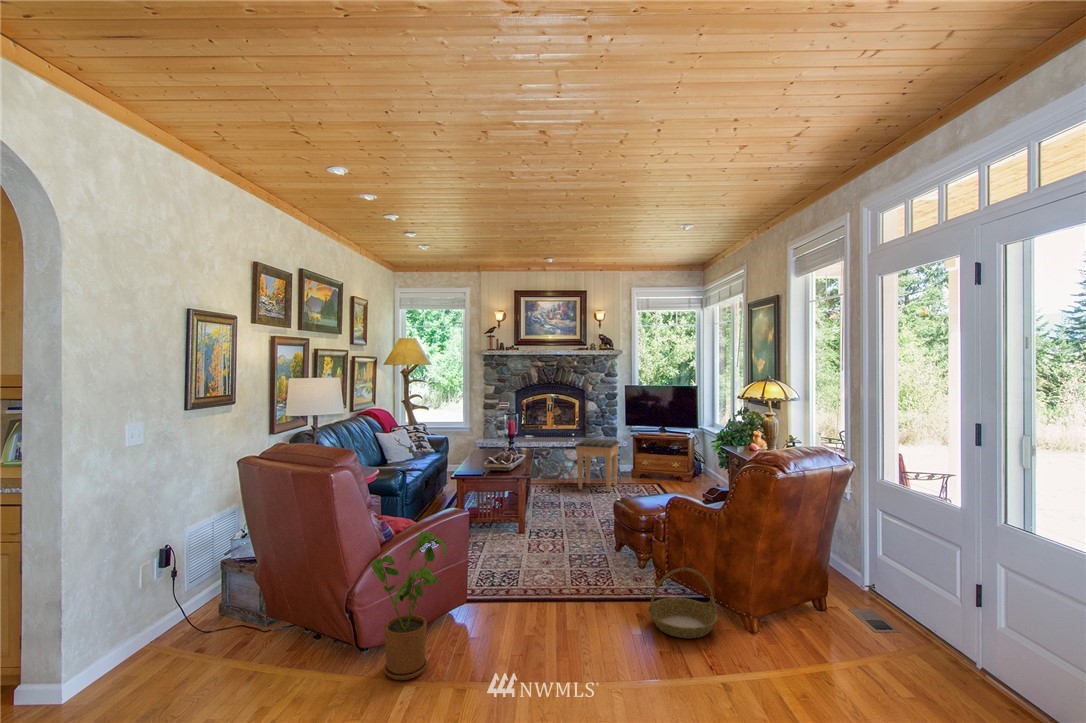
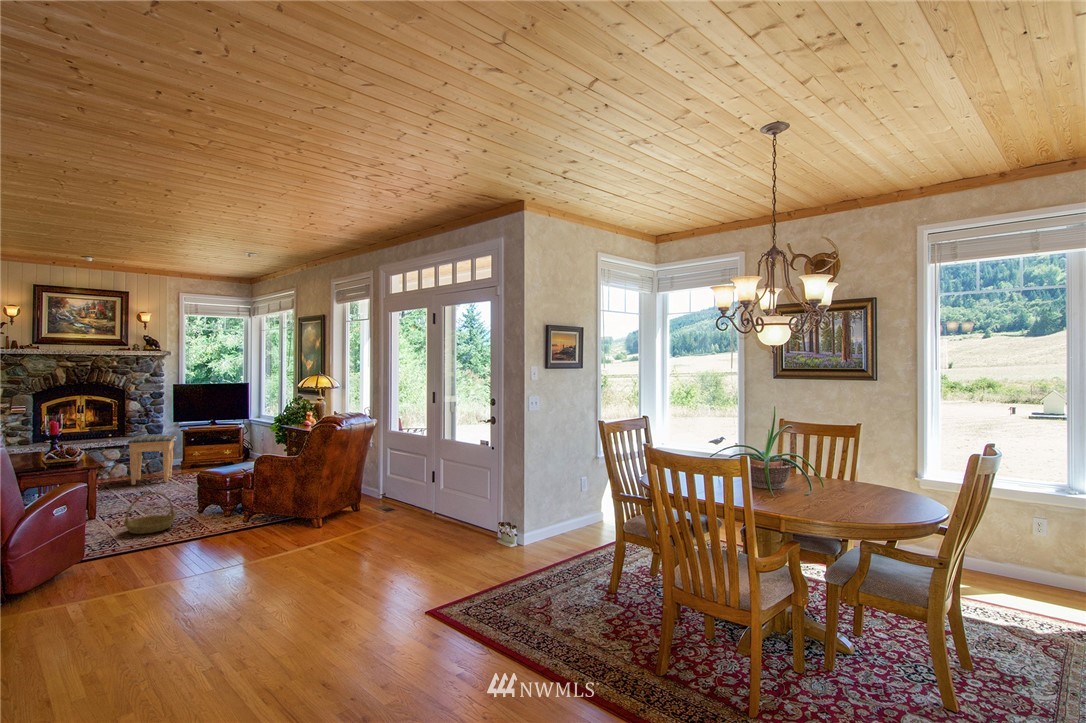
house plant: present [371,531,447,680] -> none [31,490,112,602]
basket: present [648,568,718,639] -> present [124,492,175,534]

